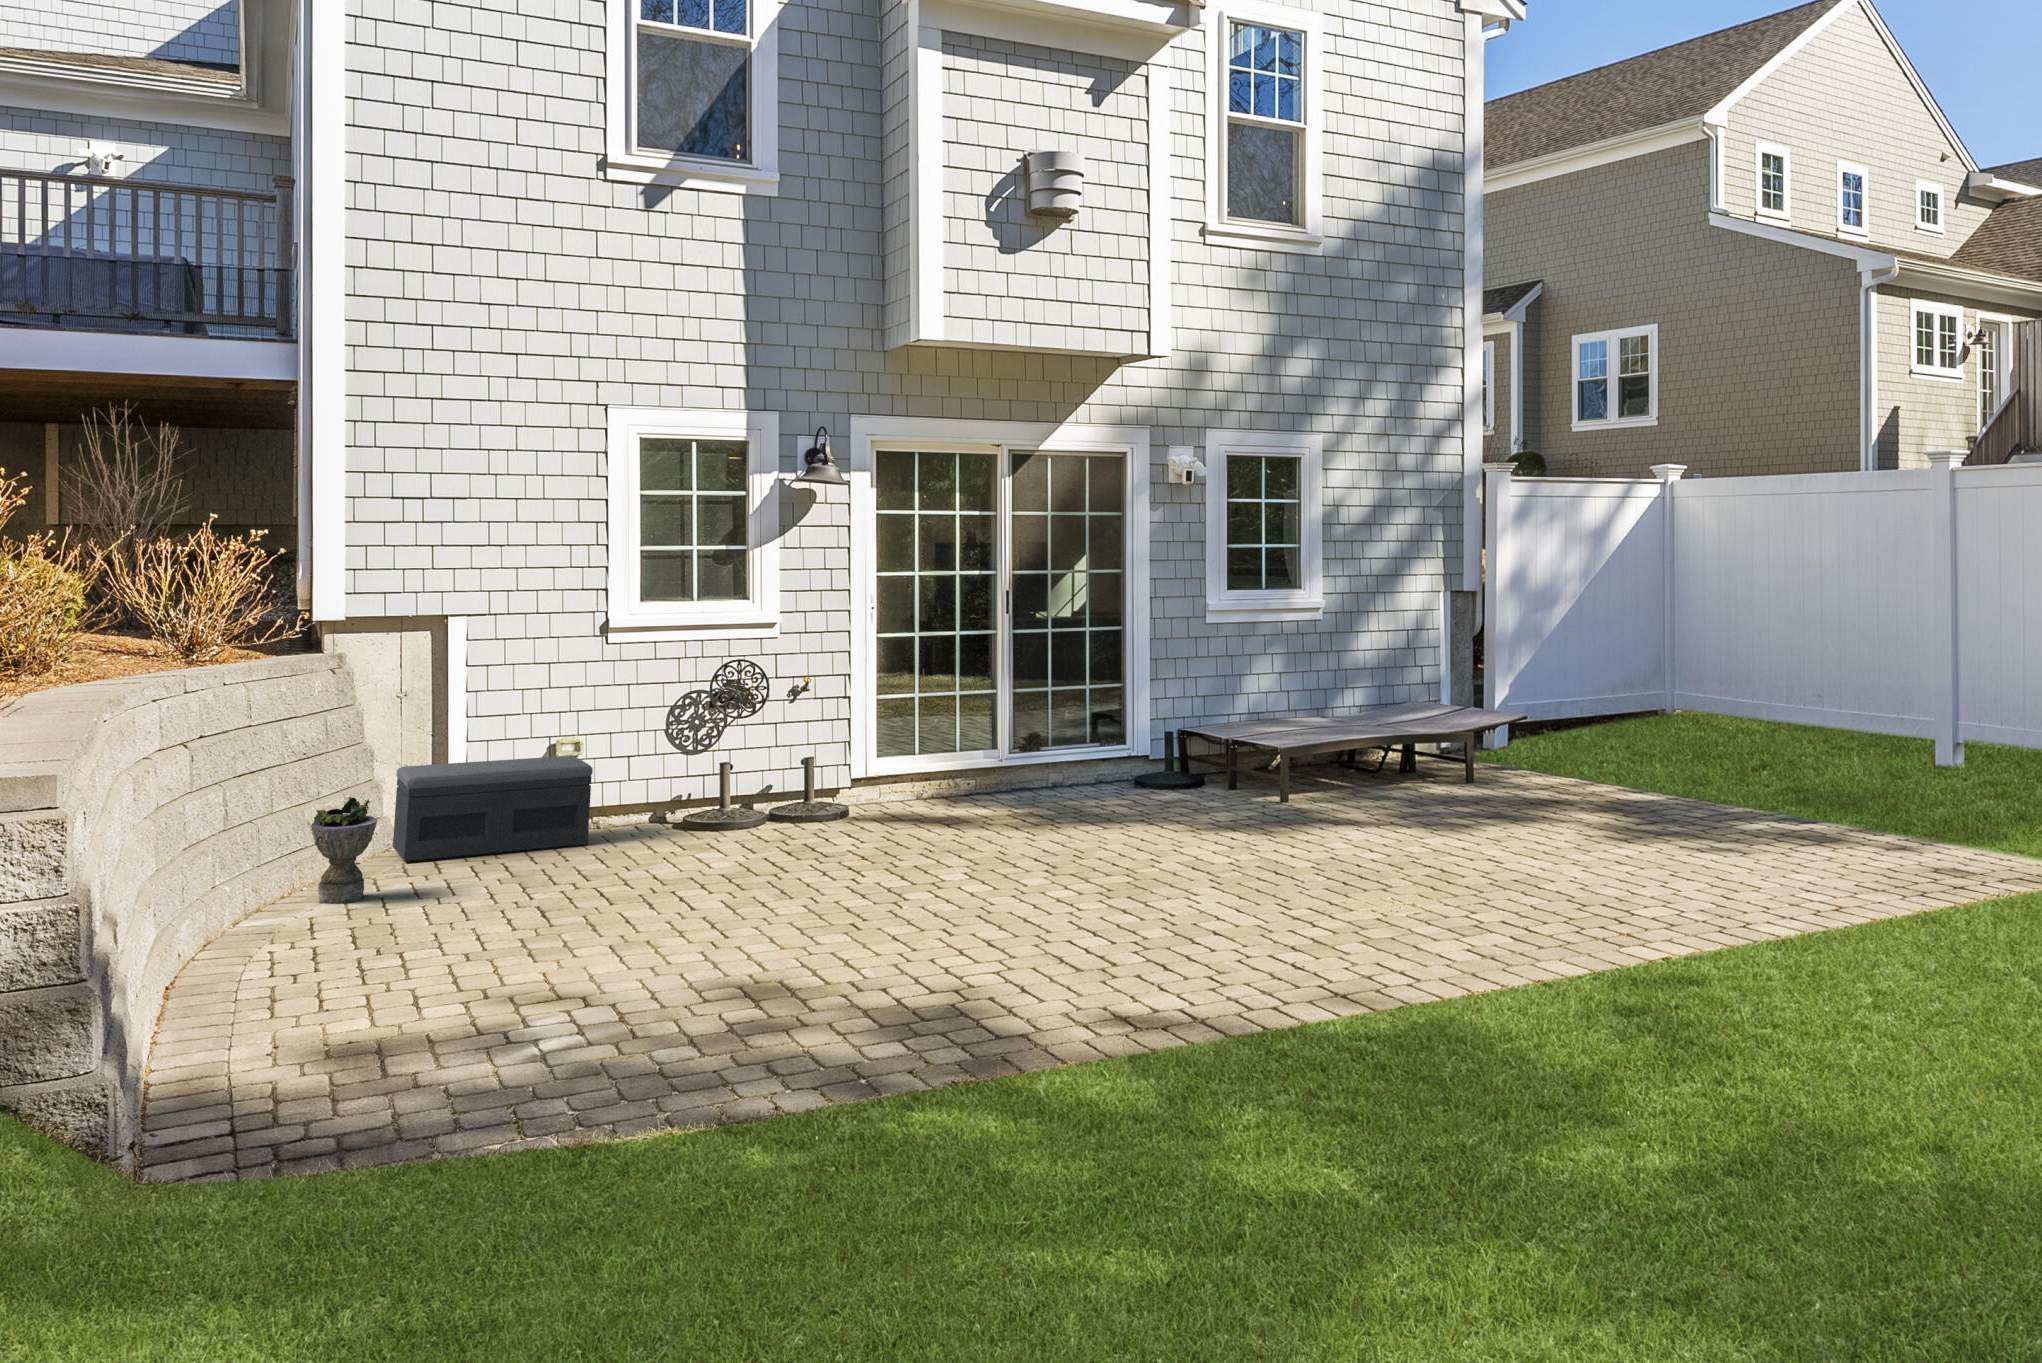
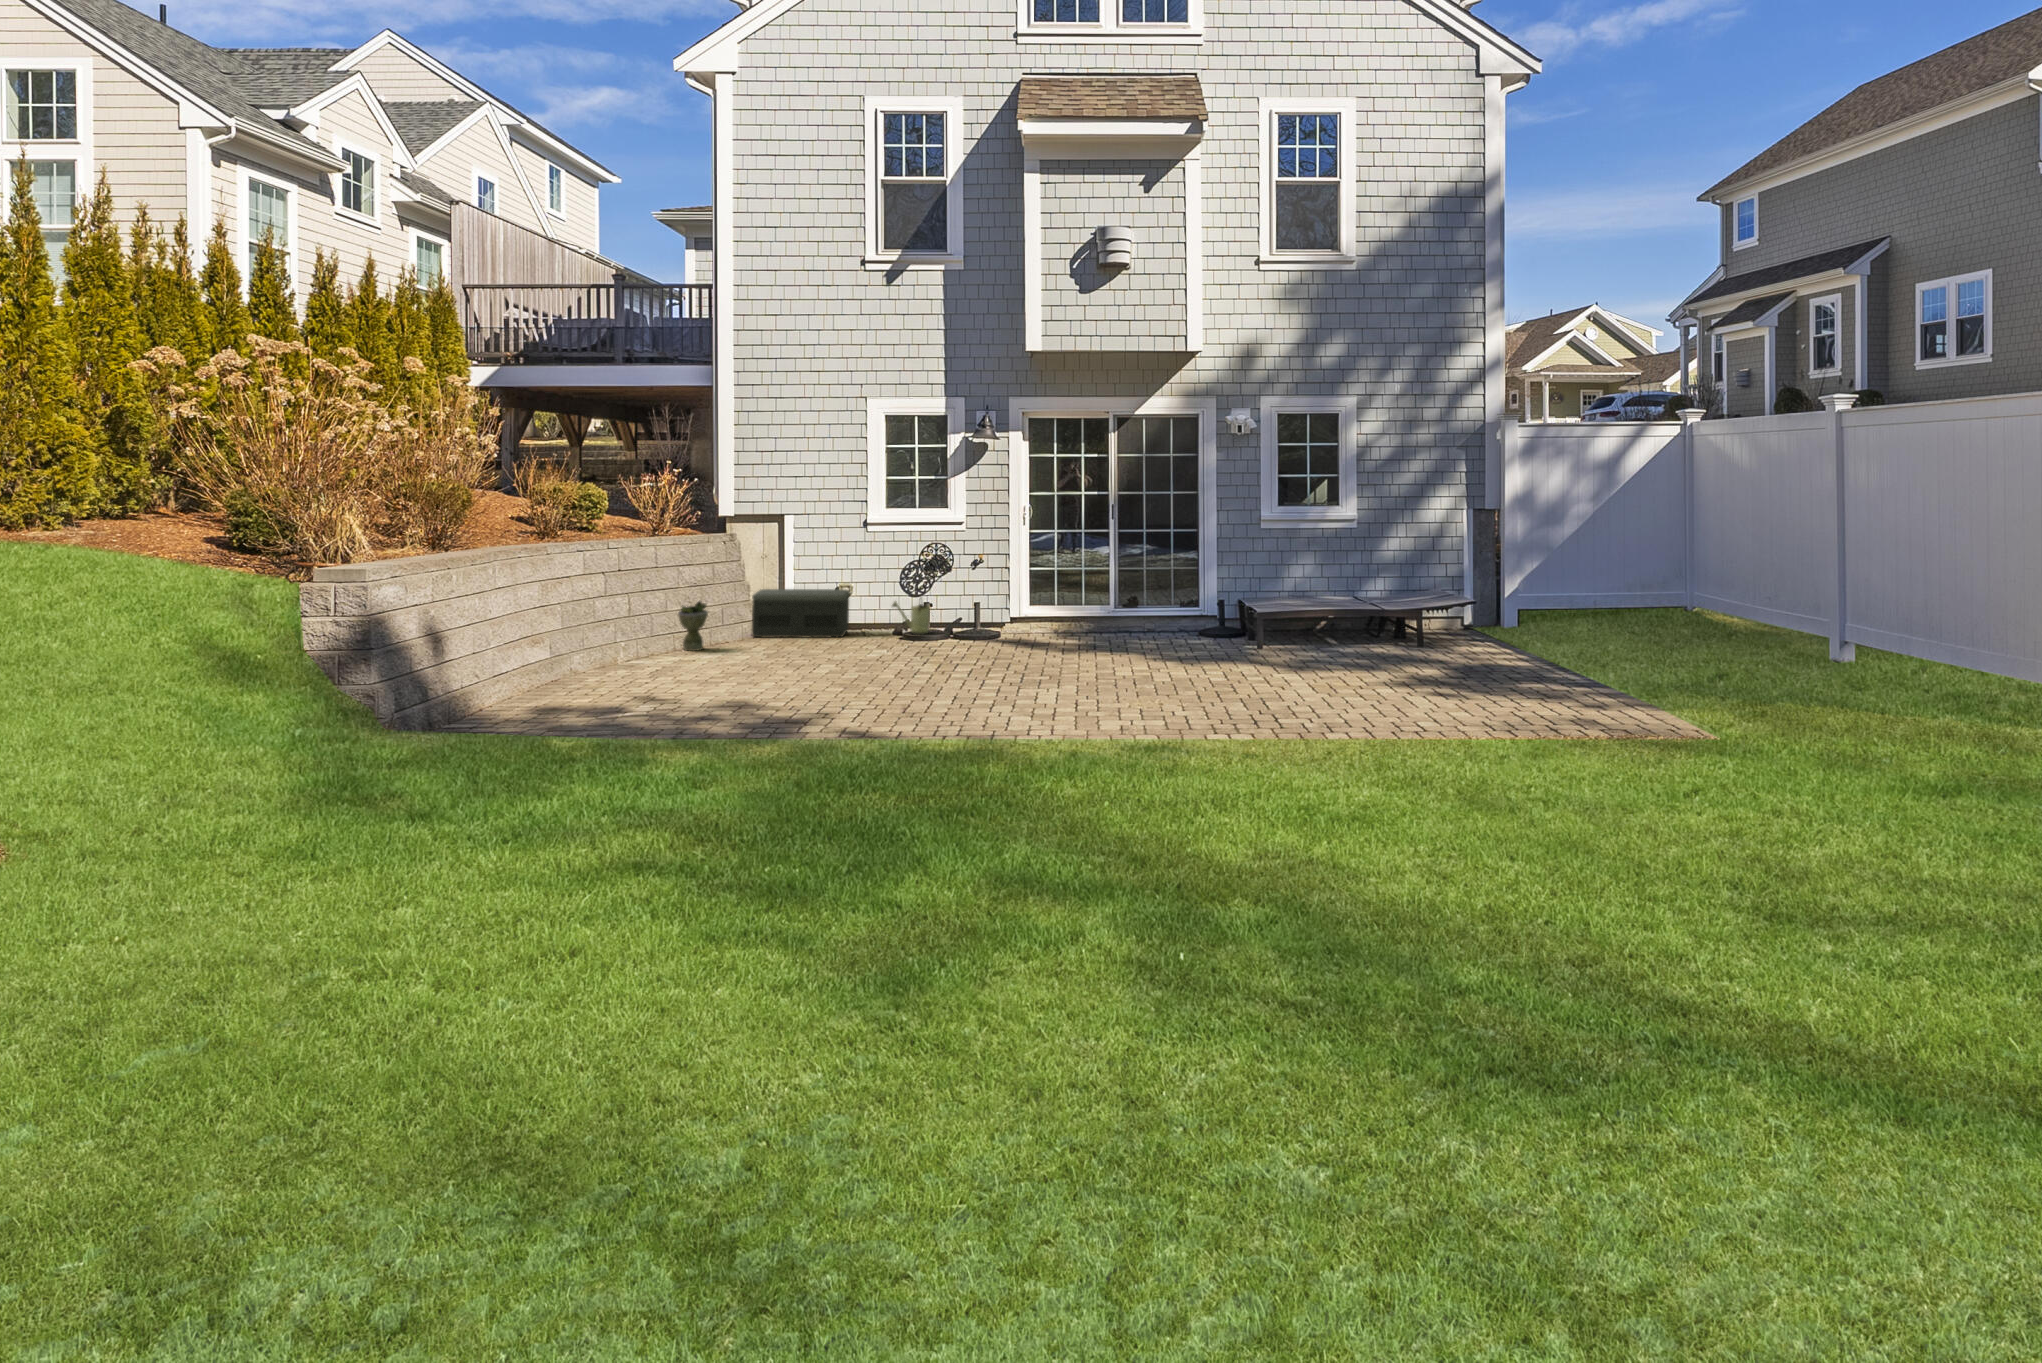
watering can: none [656,759,732,828] -> present [892,601,930,635]

